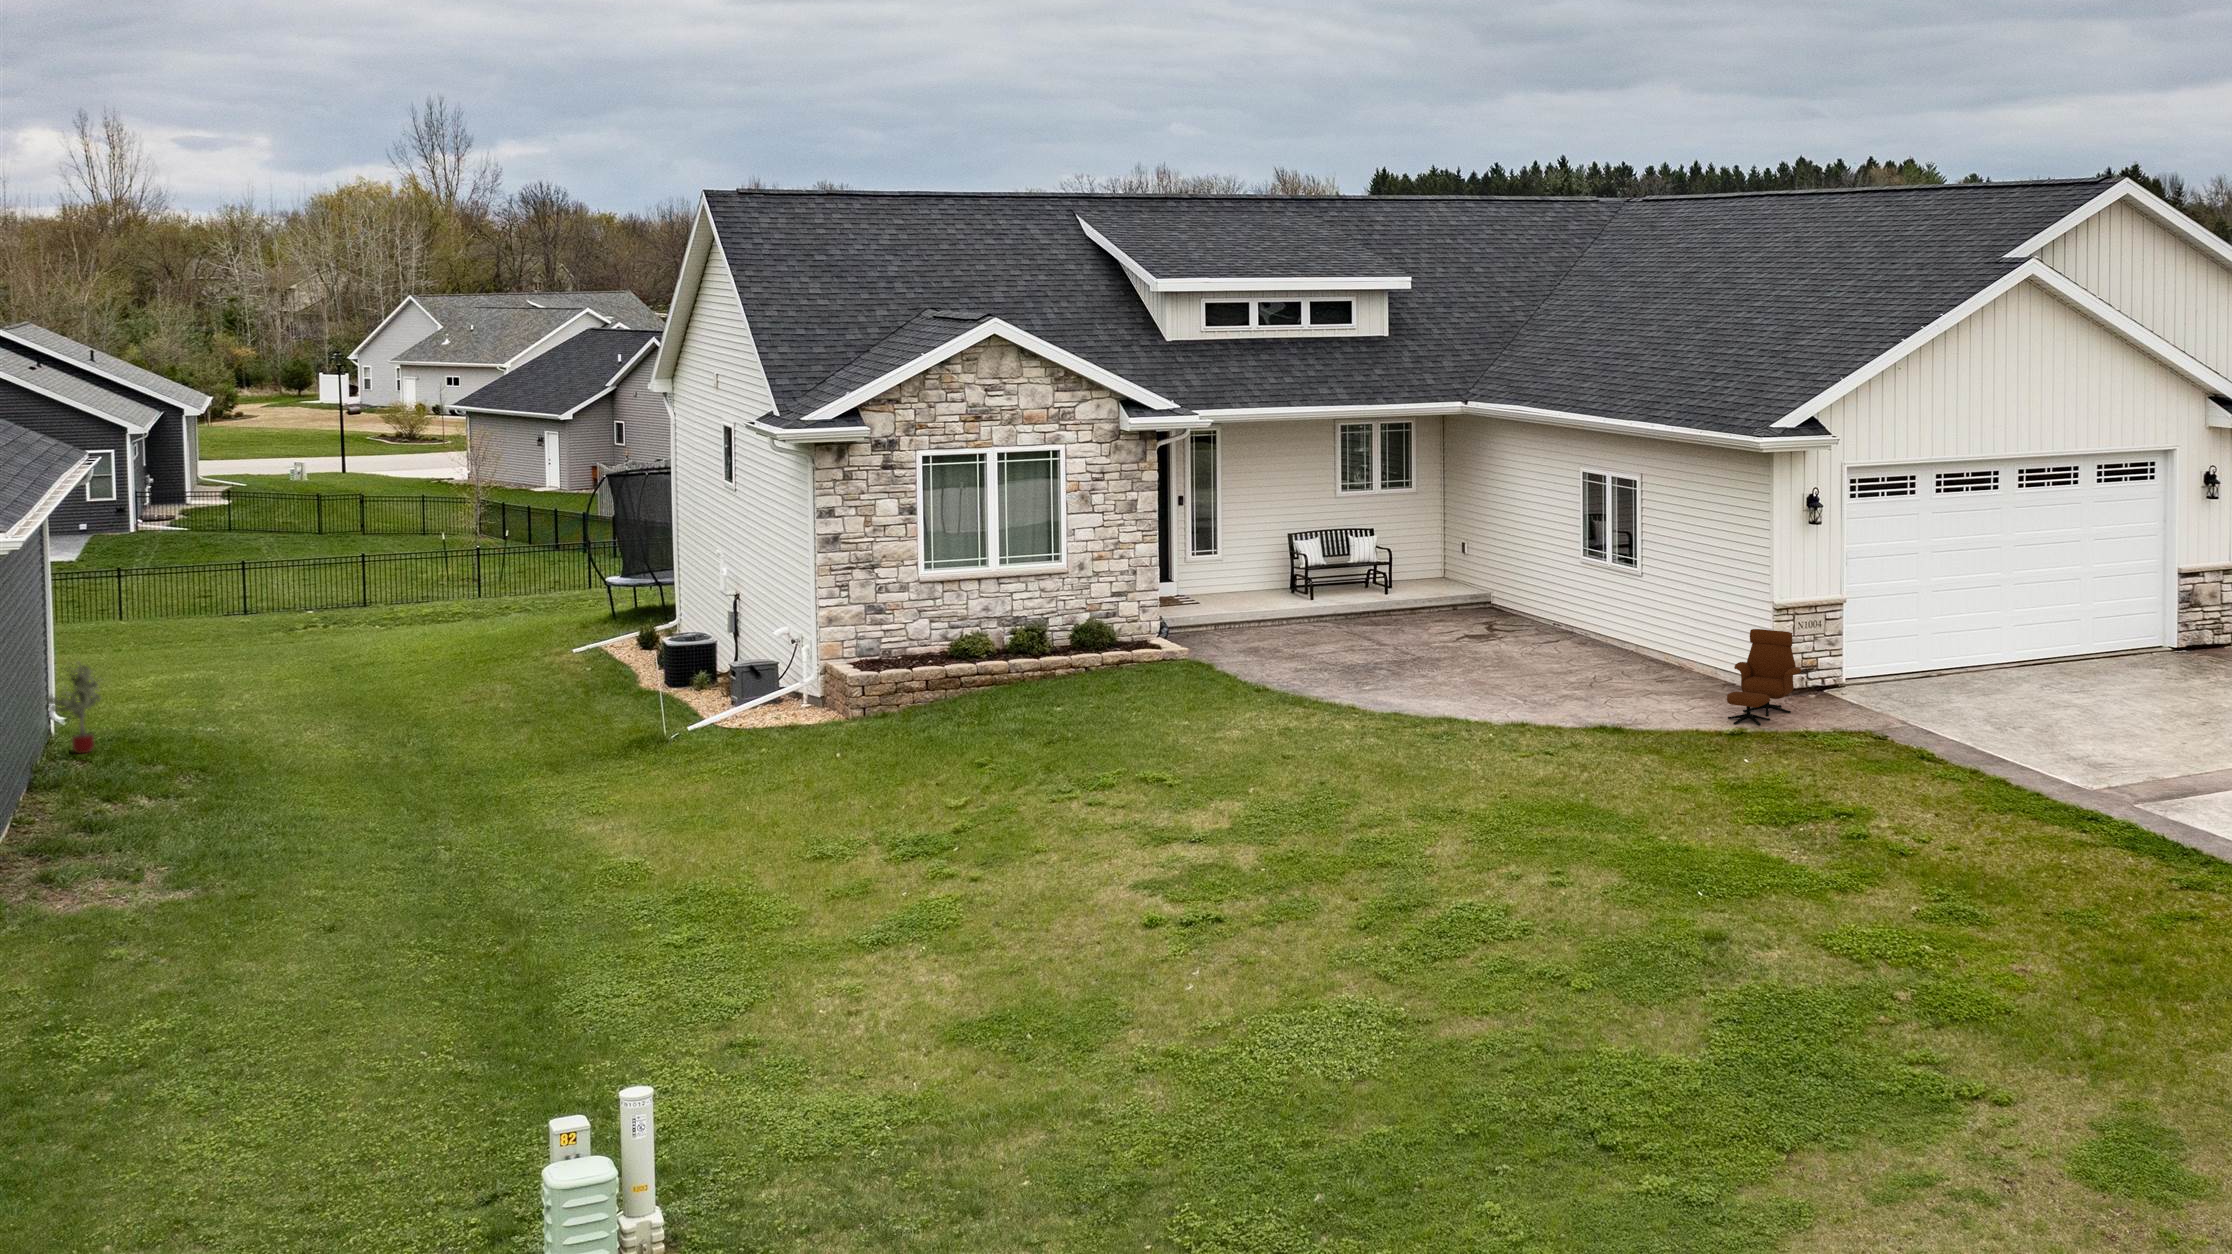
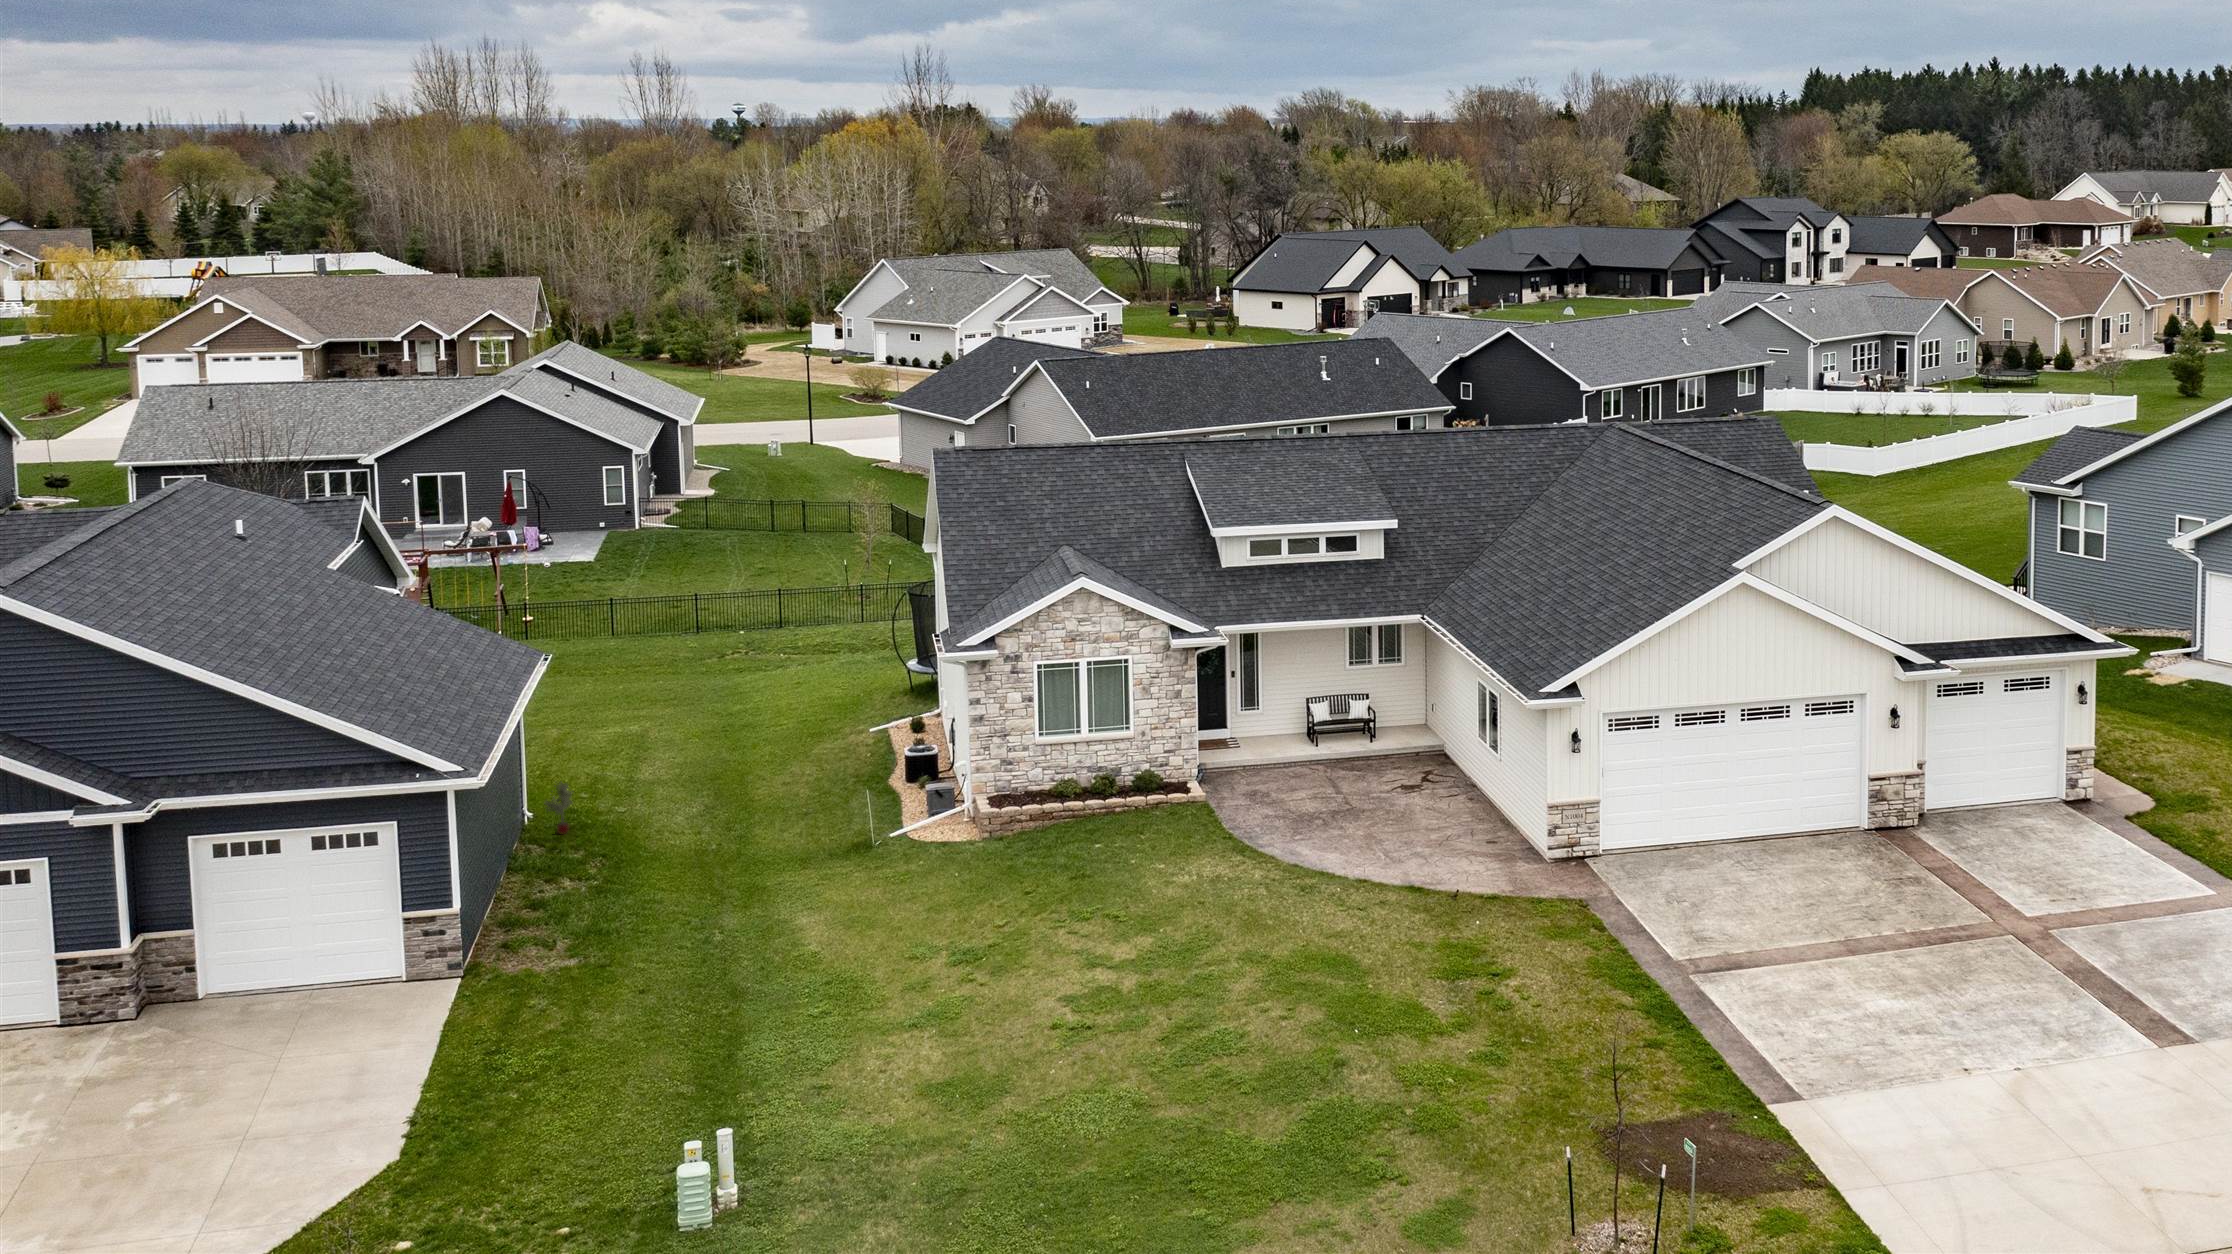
lounge chair: present [1727,629,1801,725] -> none [1509,815,1563,883]

